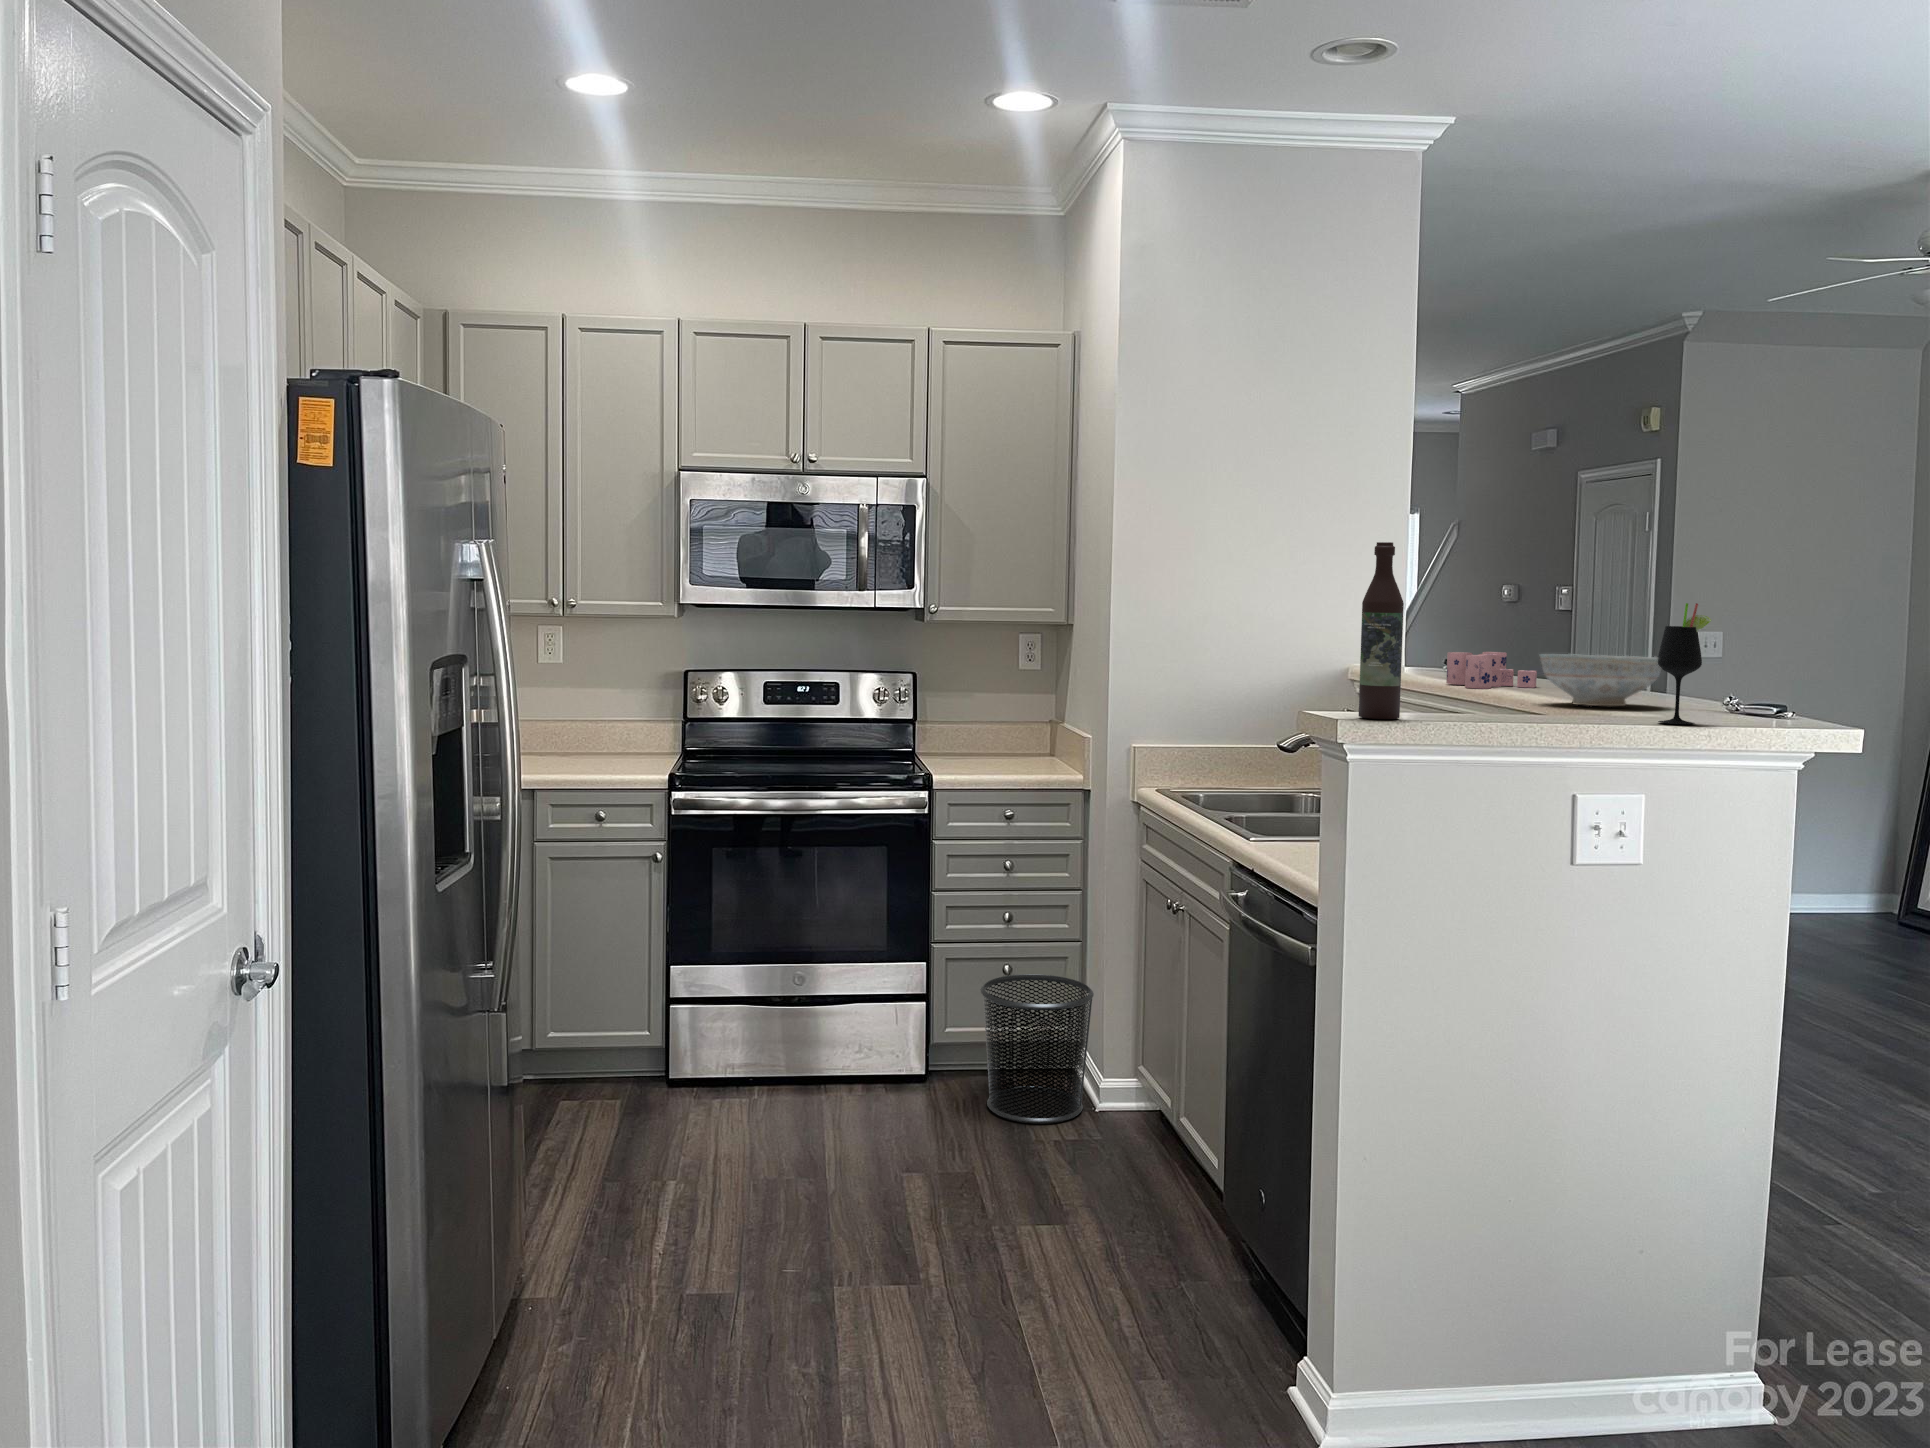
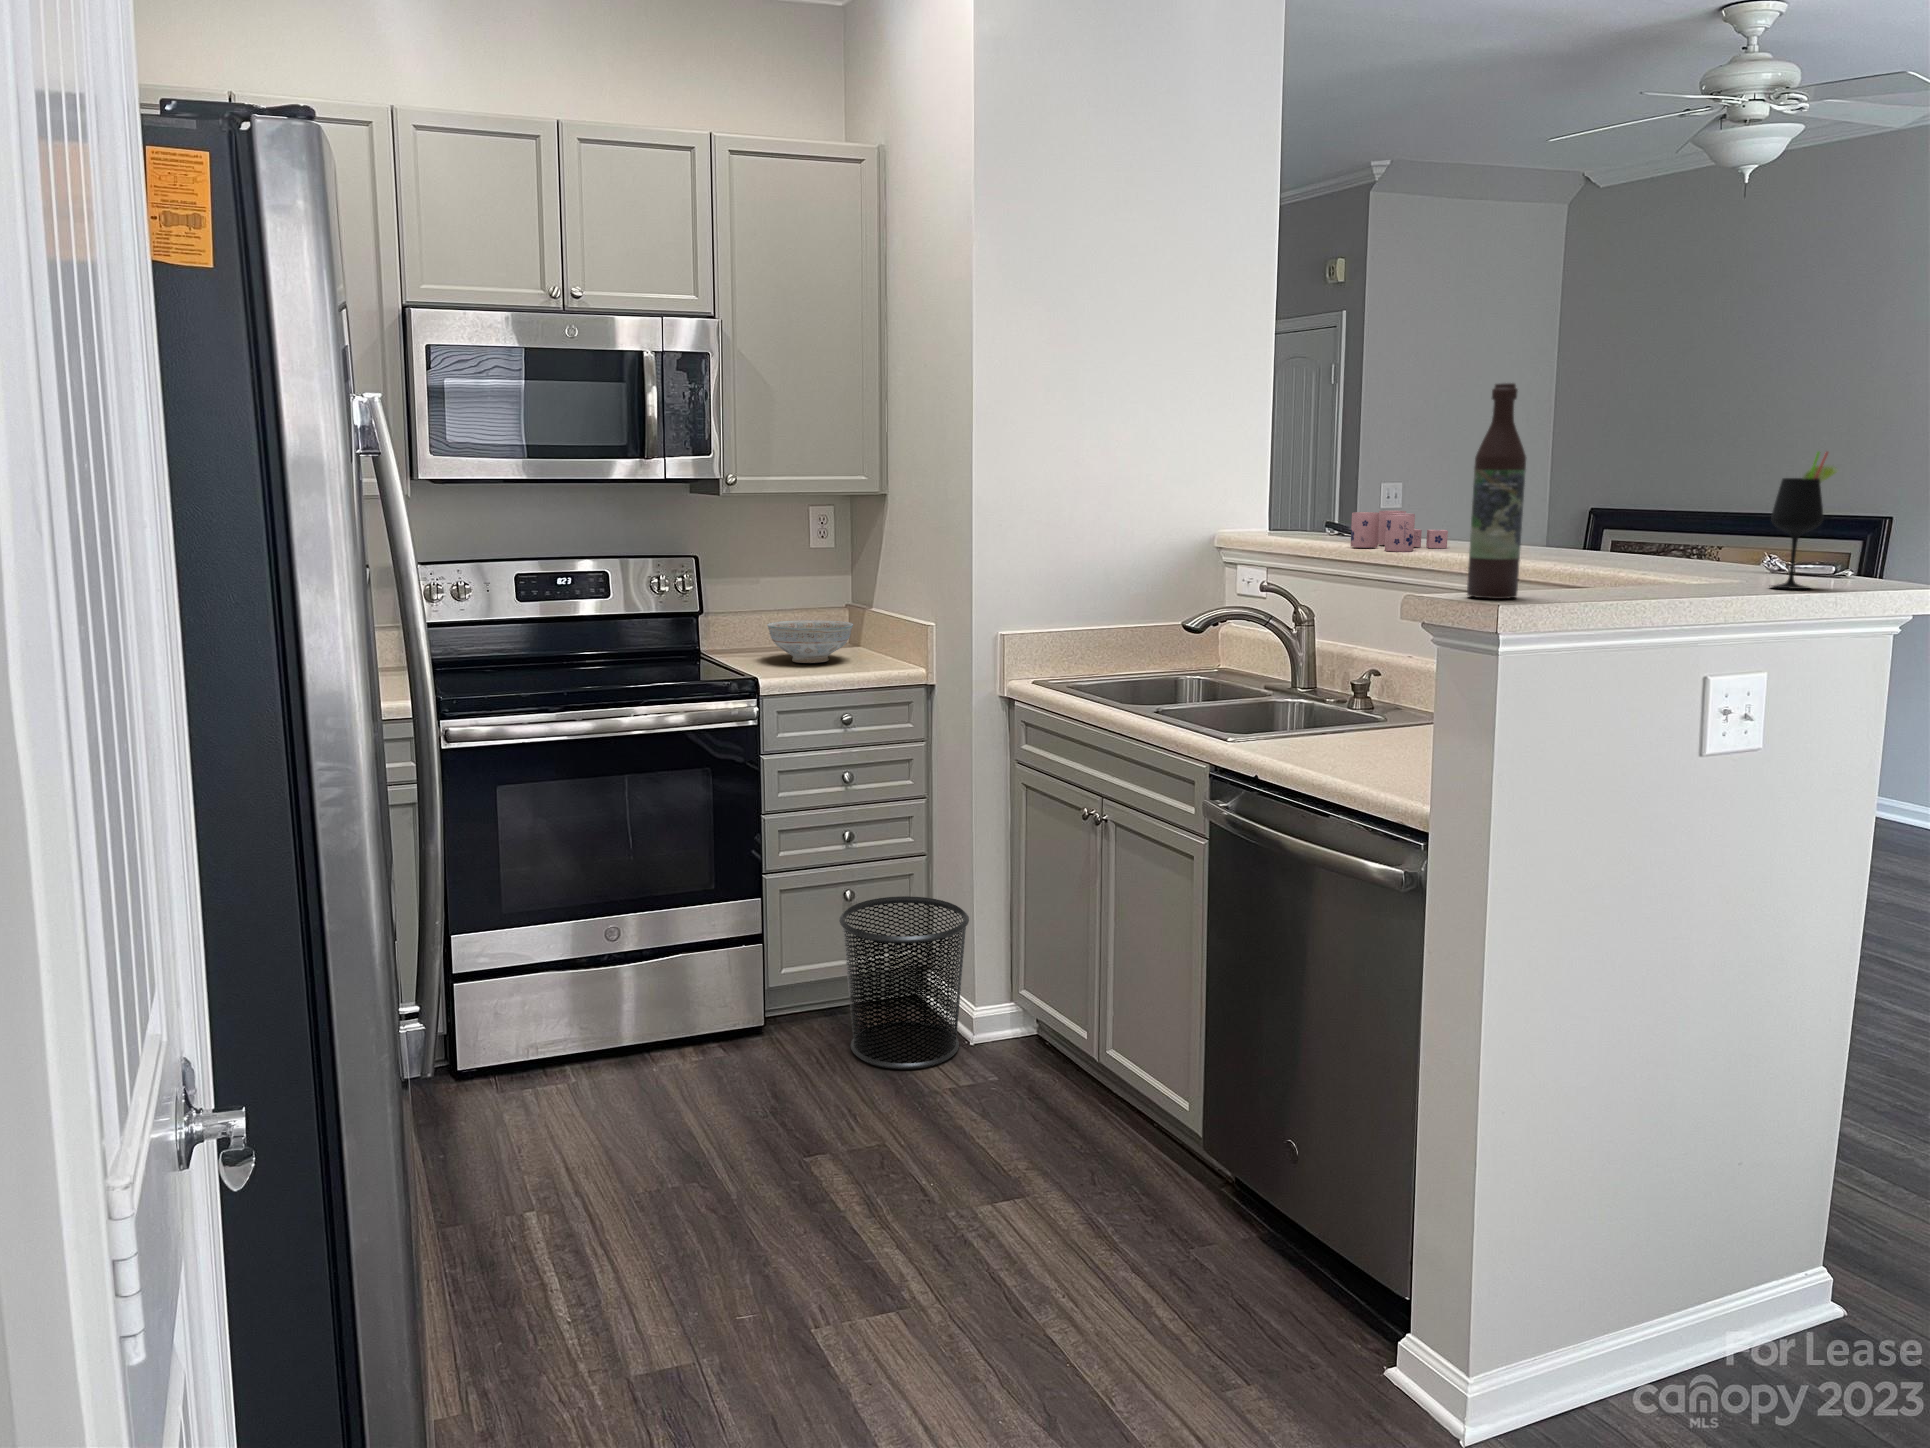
decorative bowl: present [1540,654,1661,706] -> present [767,620,853,663]

